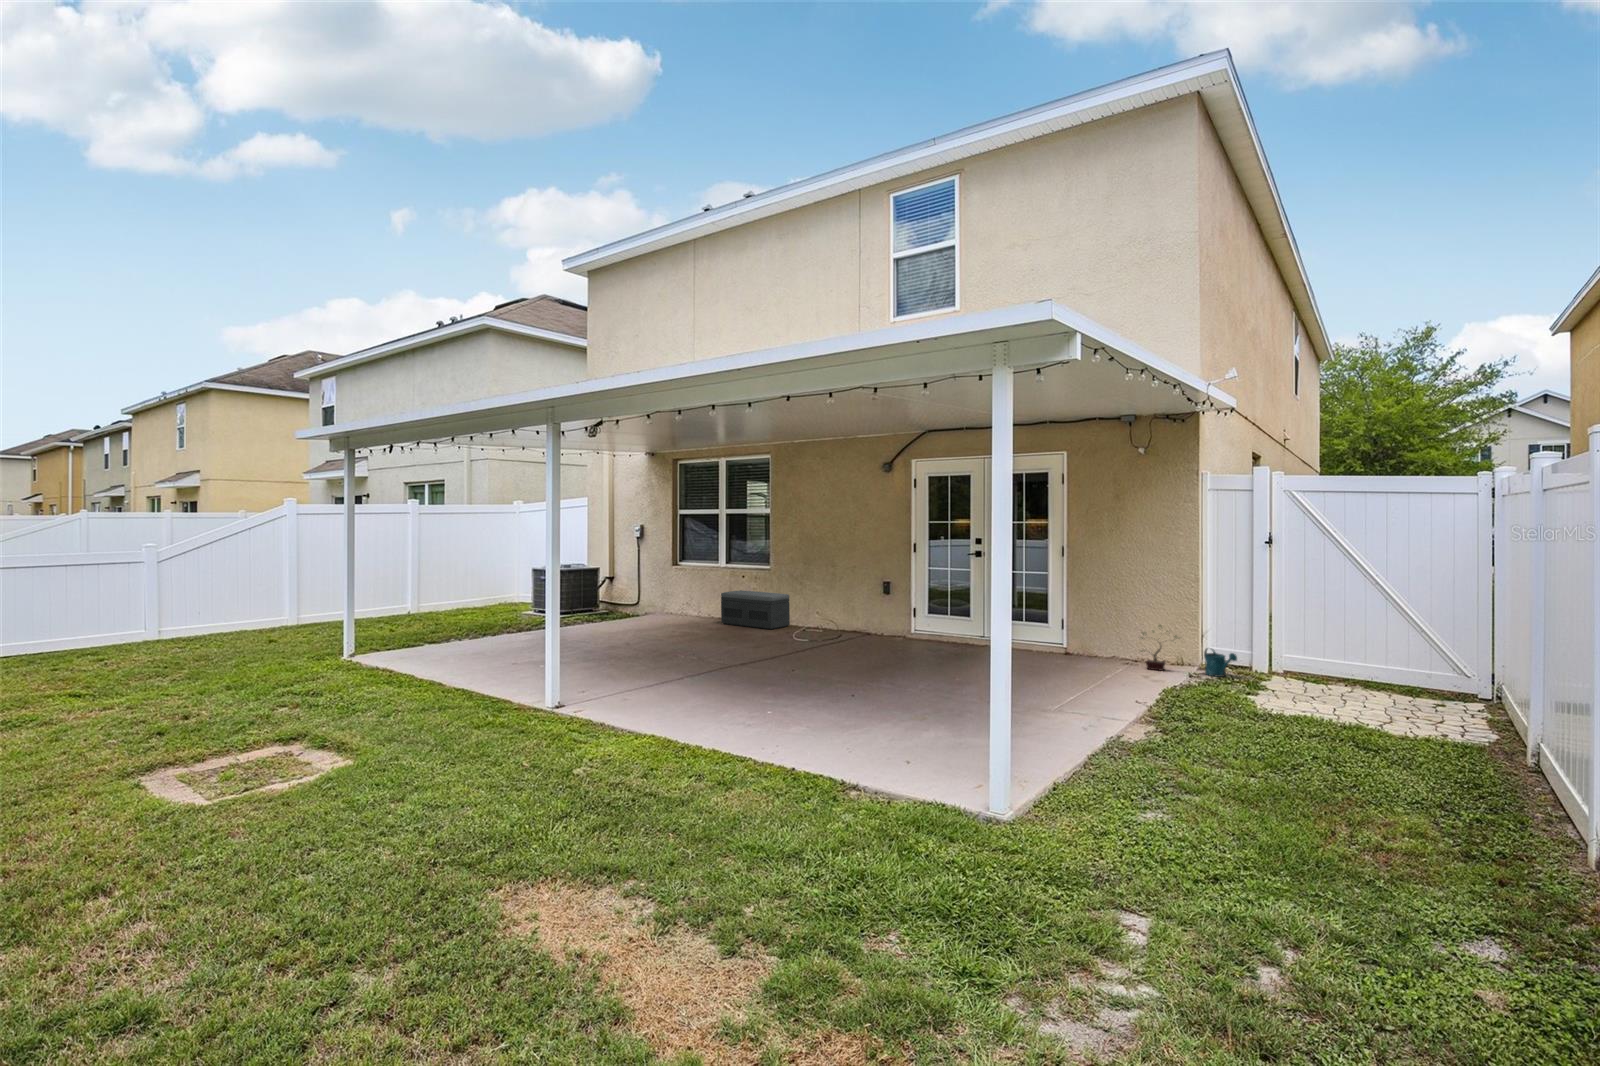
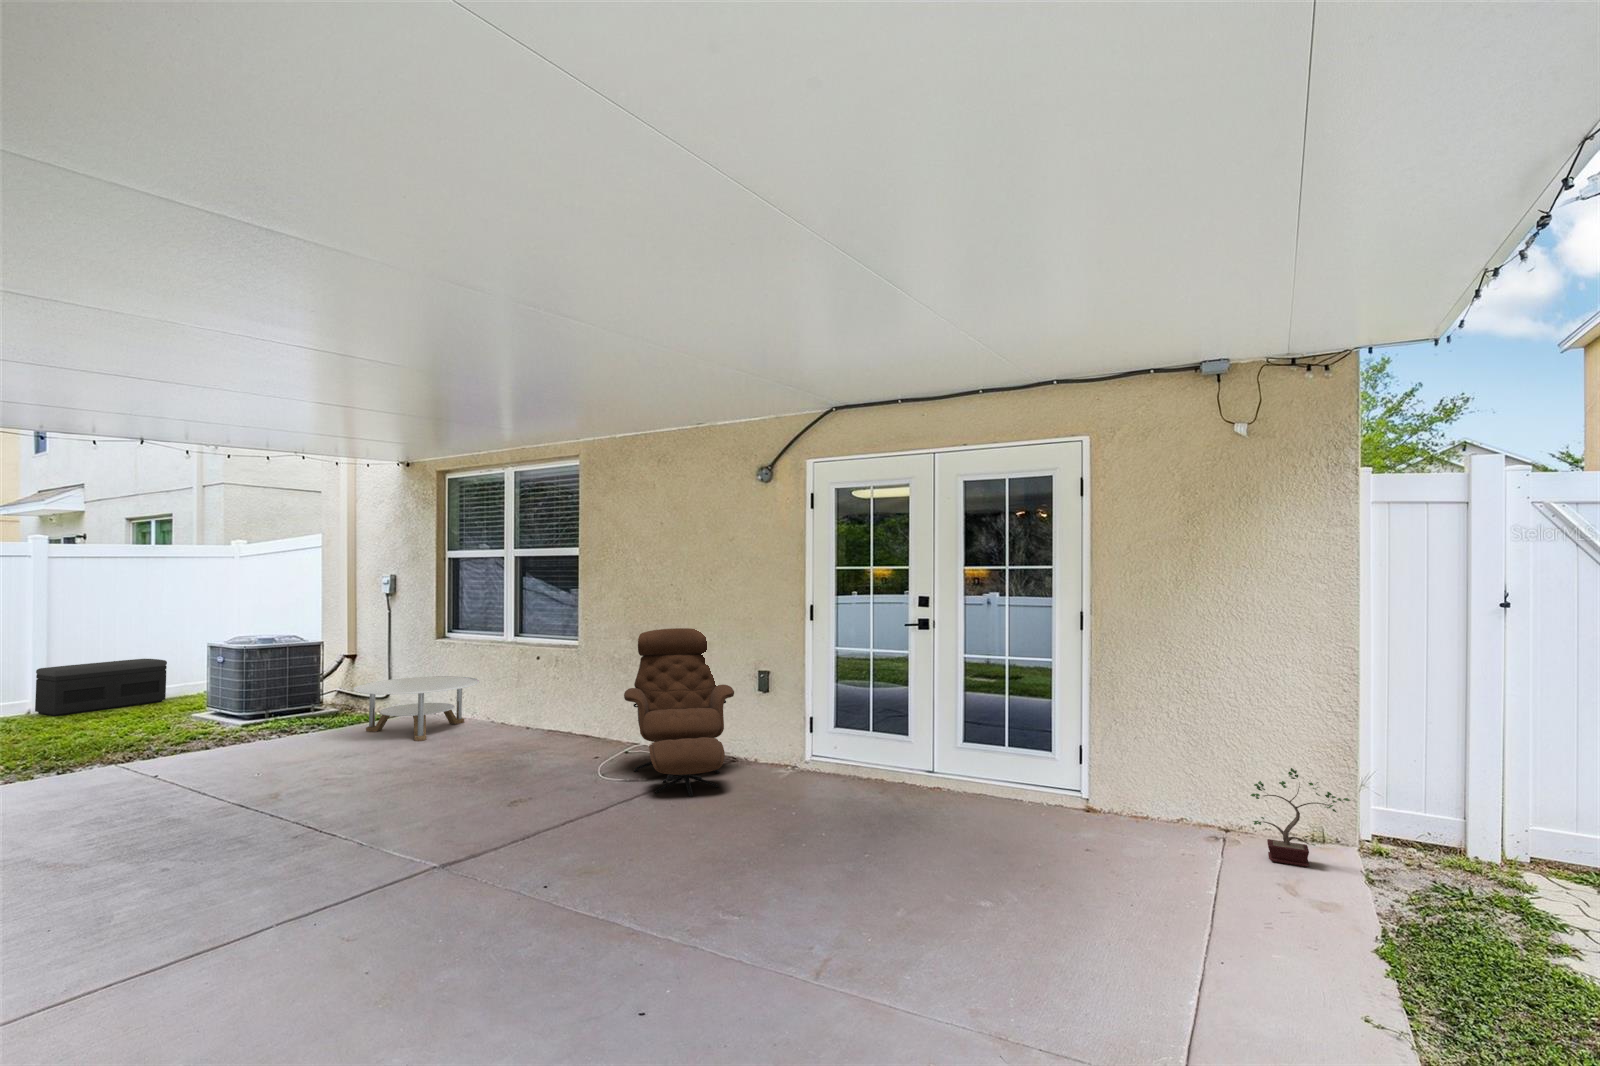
lounge chair: none [807,558,869,646] -> present [624,628,734,797]
round table: none [638,589,707,624] -> present [353,676,480,741]
storage bench: present [721,590,790,630] -> present [35,659,167,716]
watering can: present [1204,649,1237,677] -> none [1387,819,1486,887]

